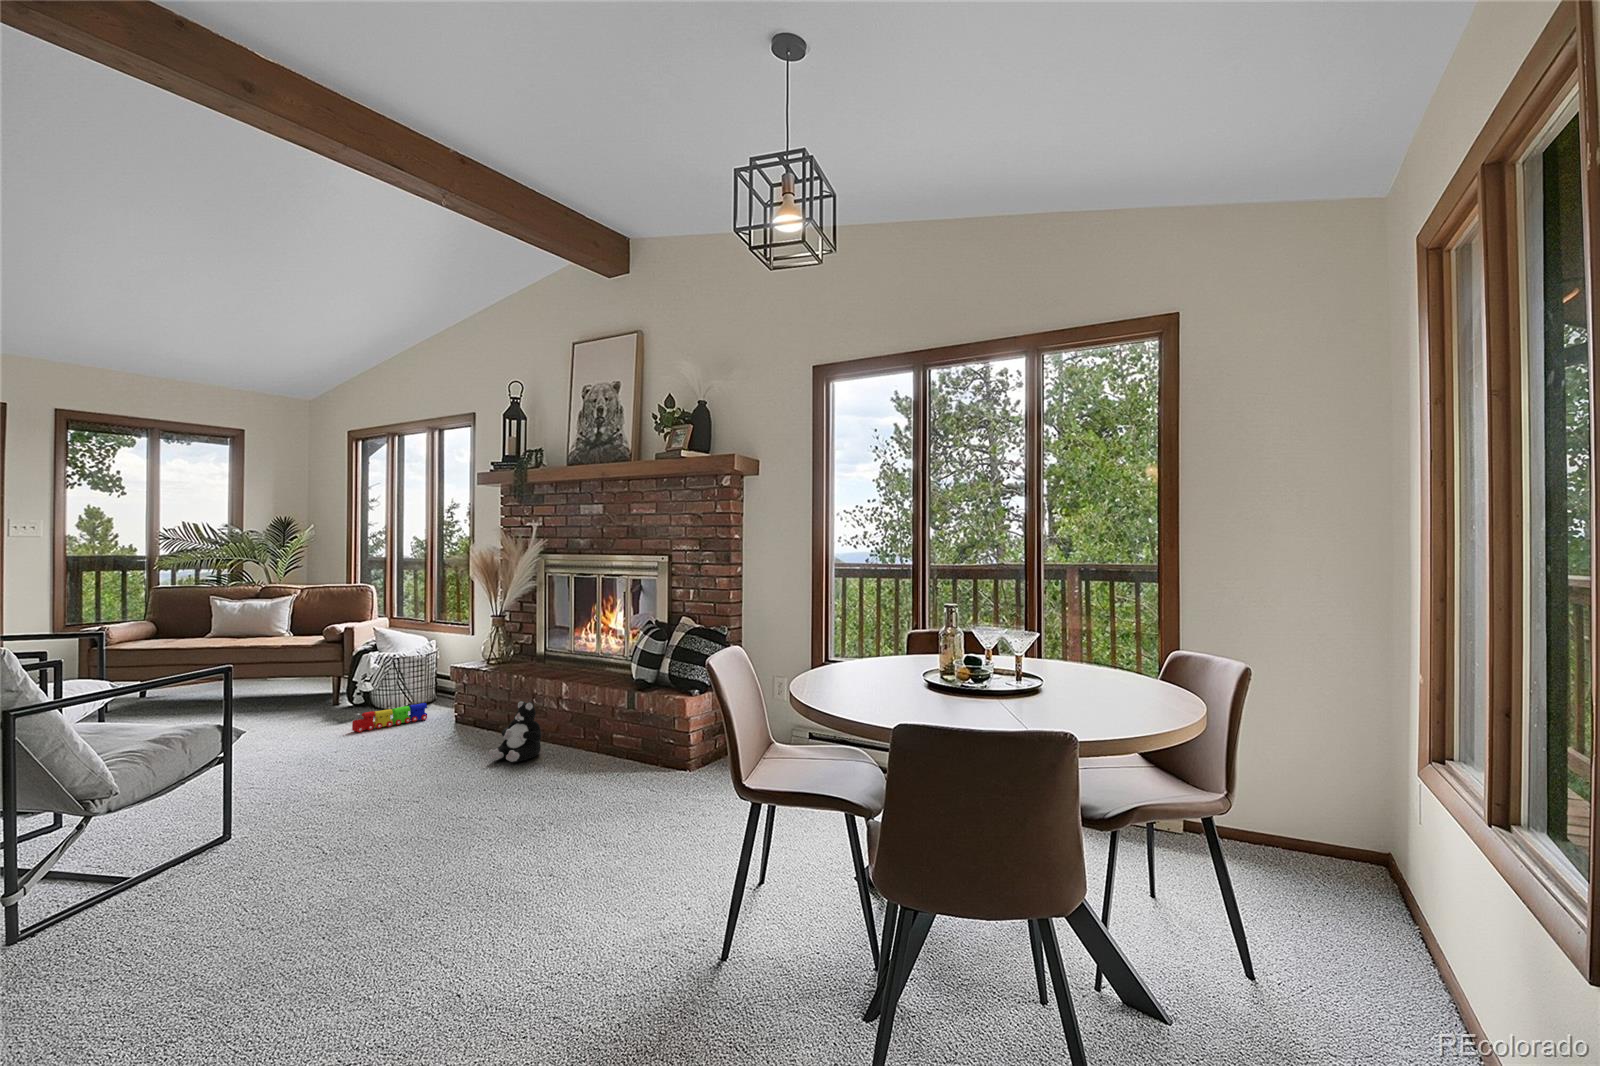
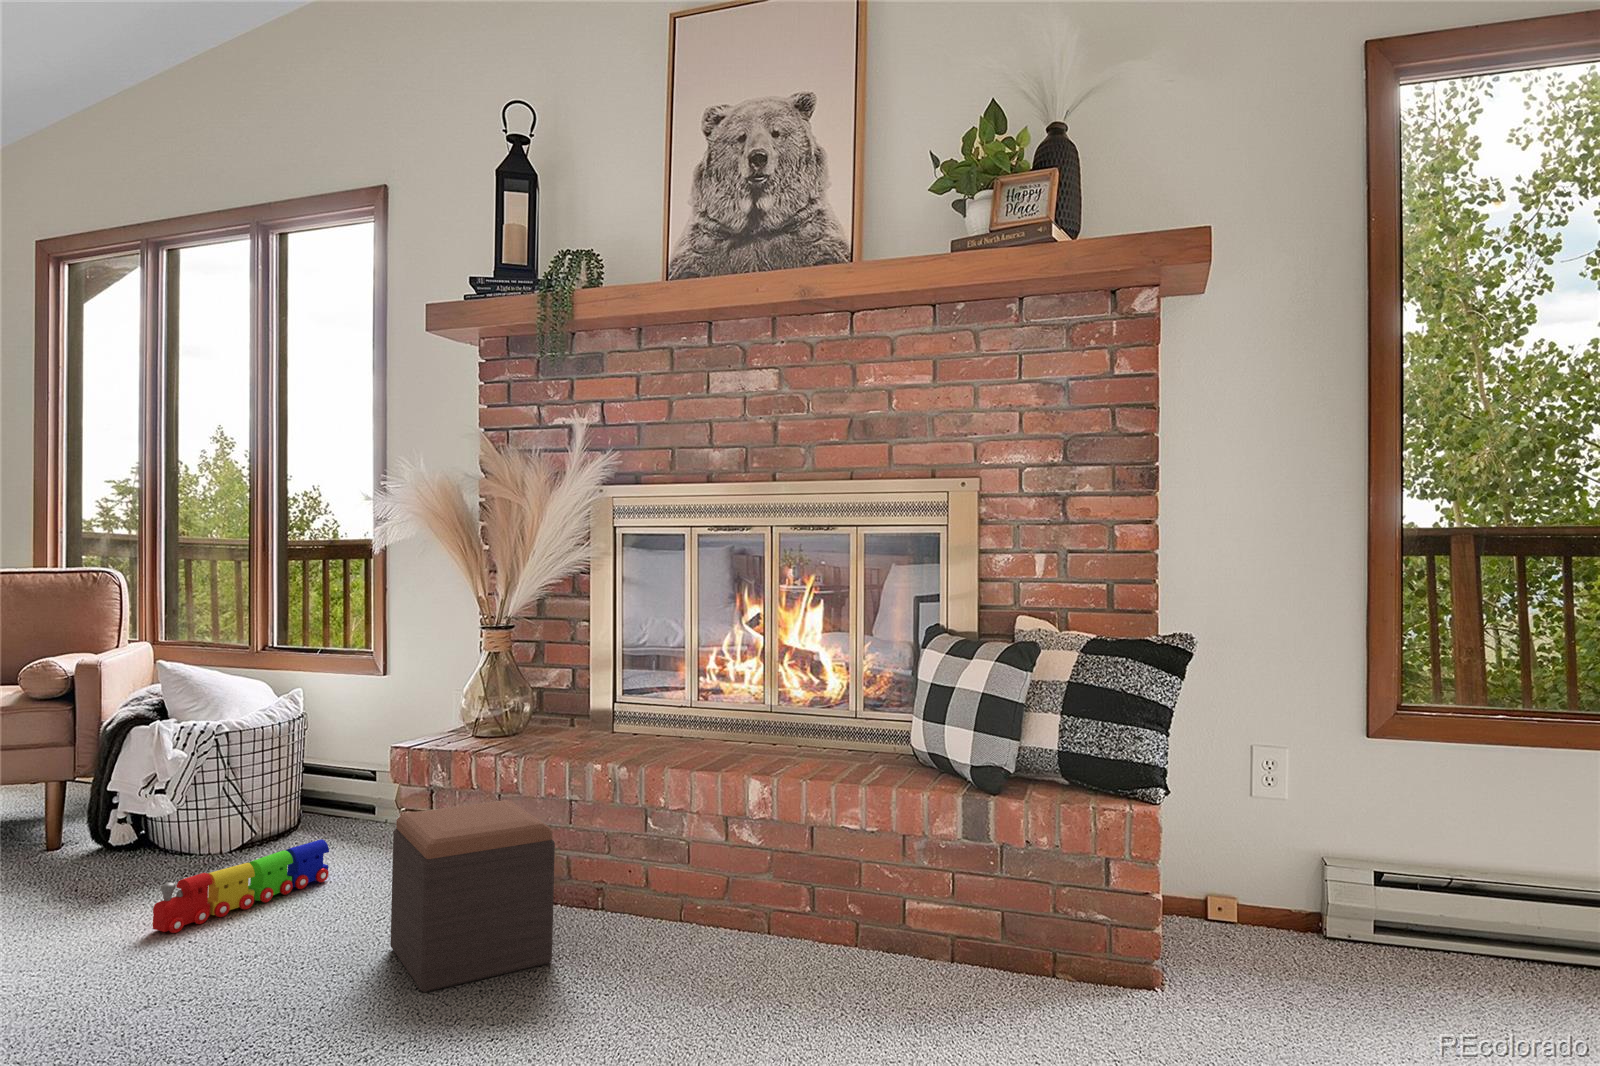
footstool: none [425,687,479,753] -> present [390,800,555,992]
plush toy: present [489,701,541,762] -> none [640,836,758,1011]

